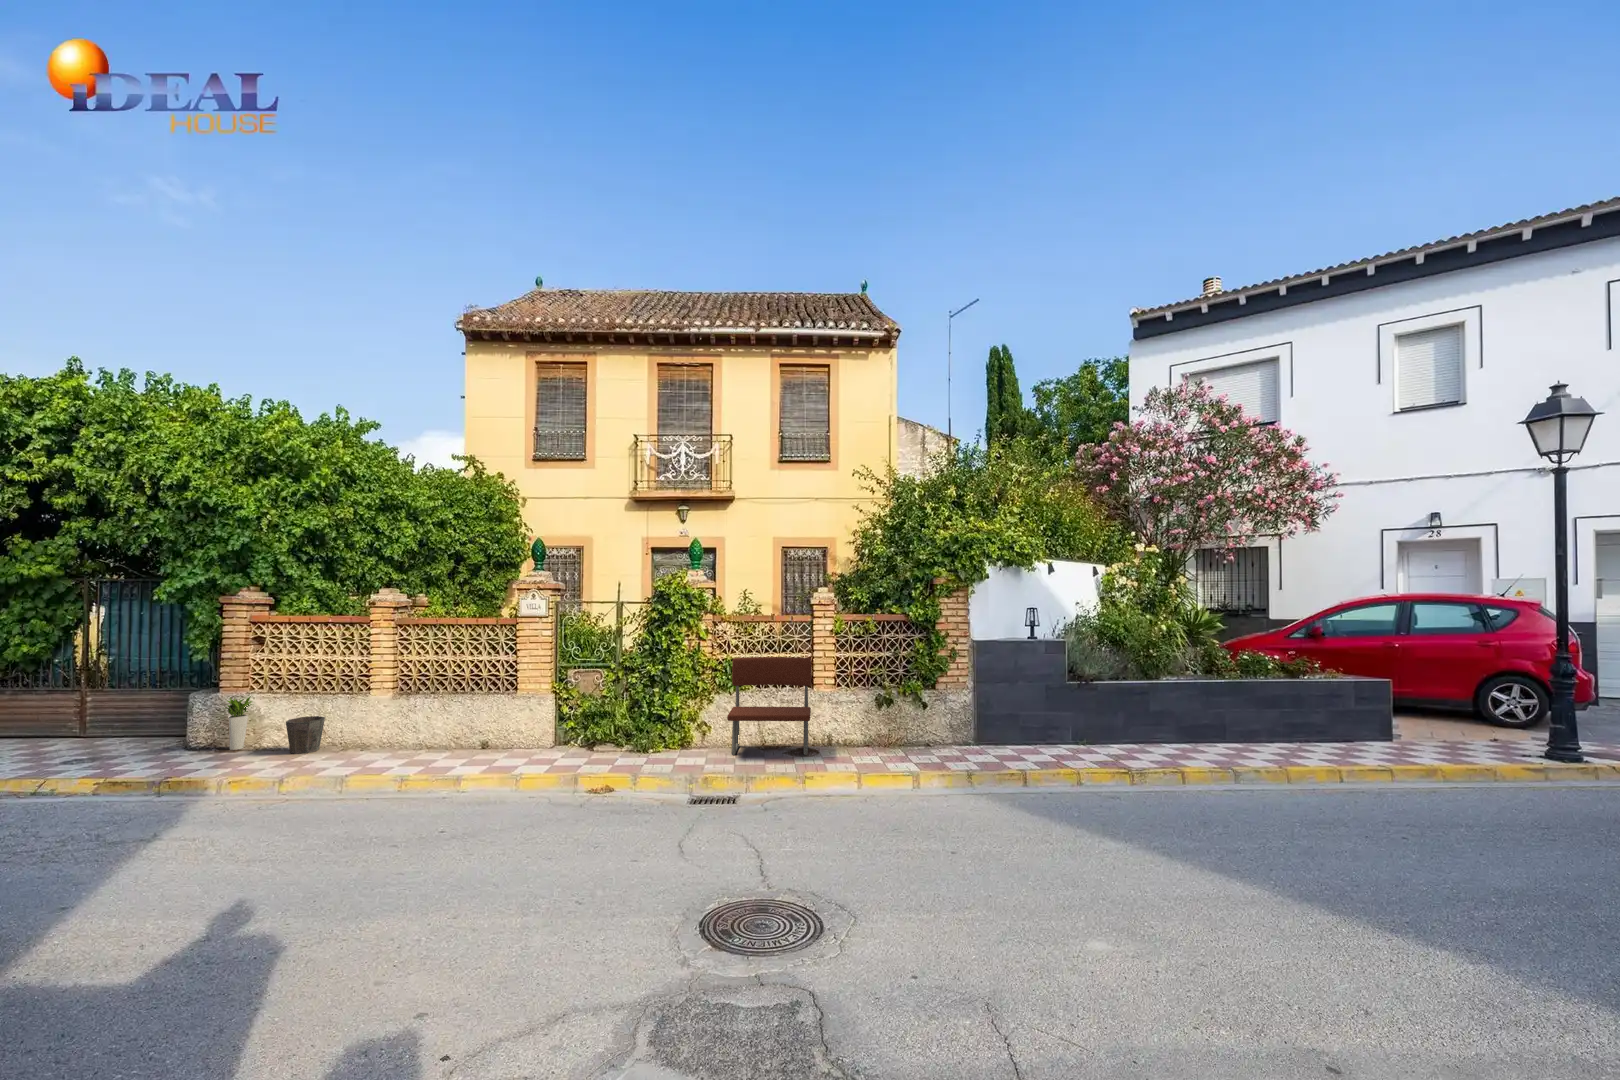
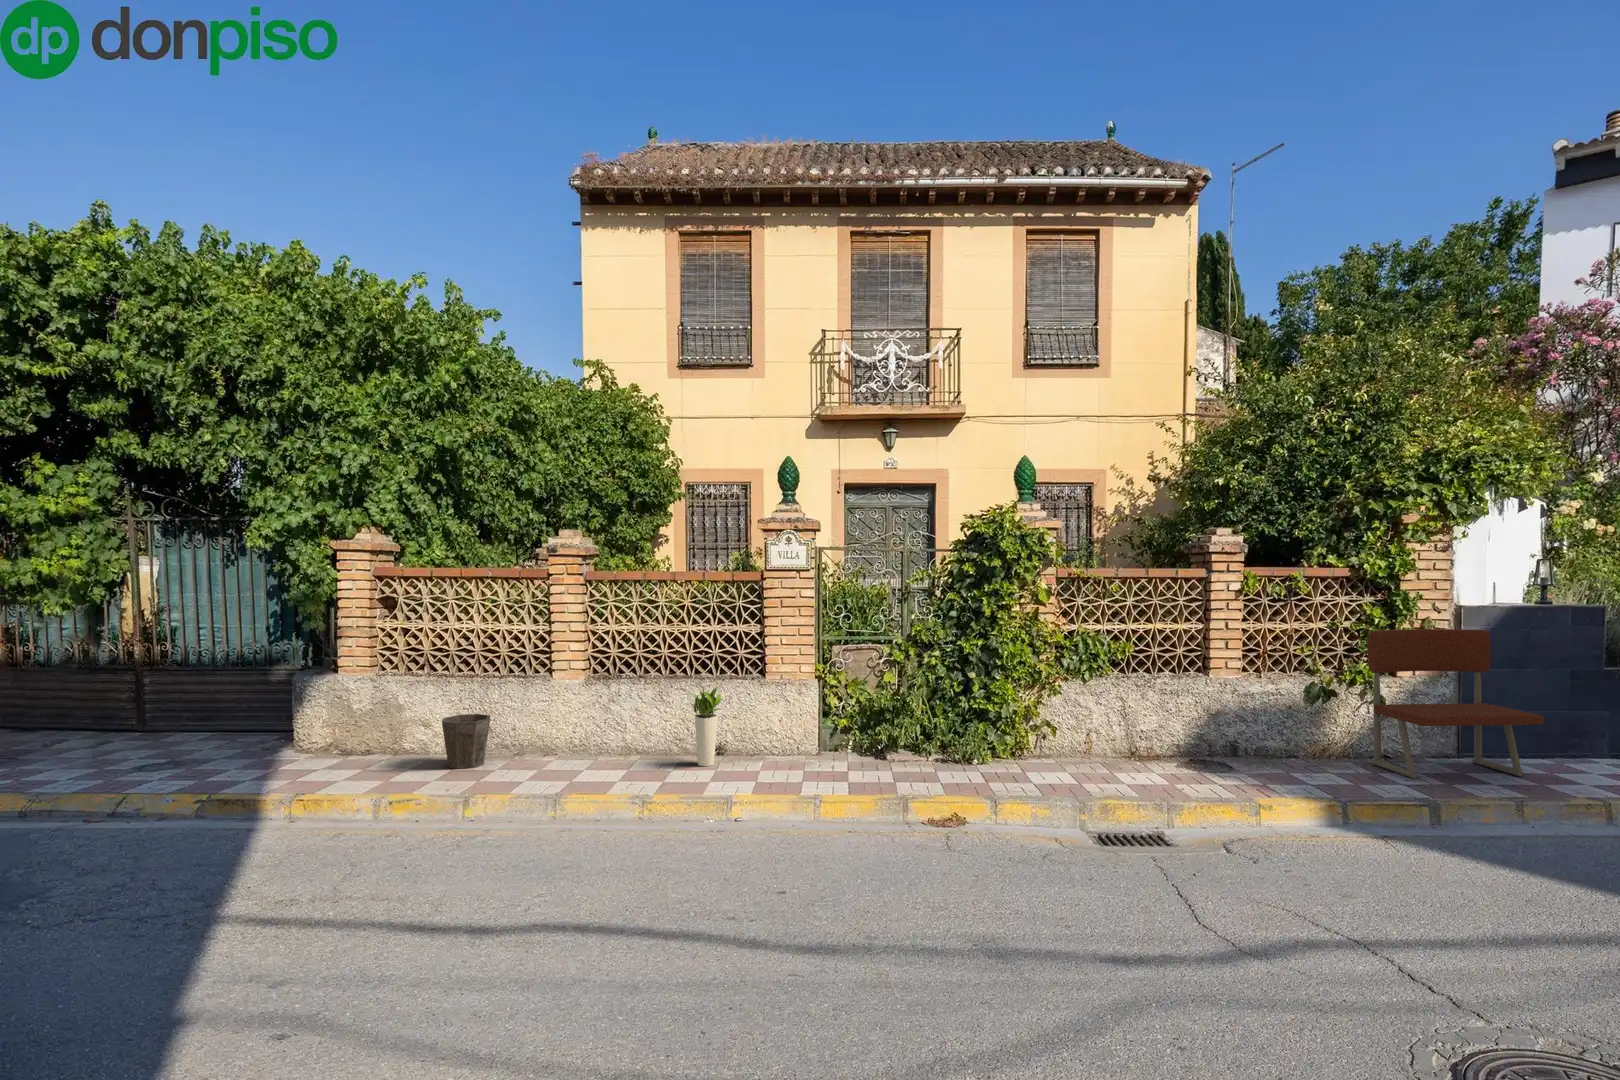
bench: present [727,657,811,755] -> present [1368,629,1544,779]
planter: present [226,697,252,750] -> present [690,687,722,766]

